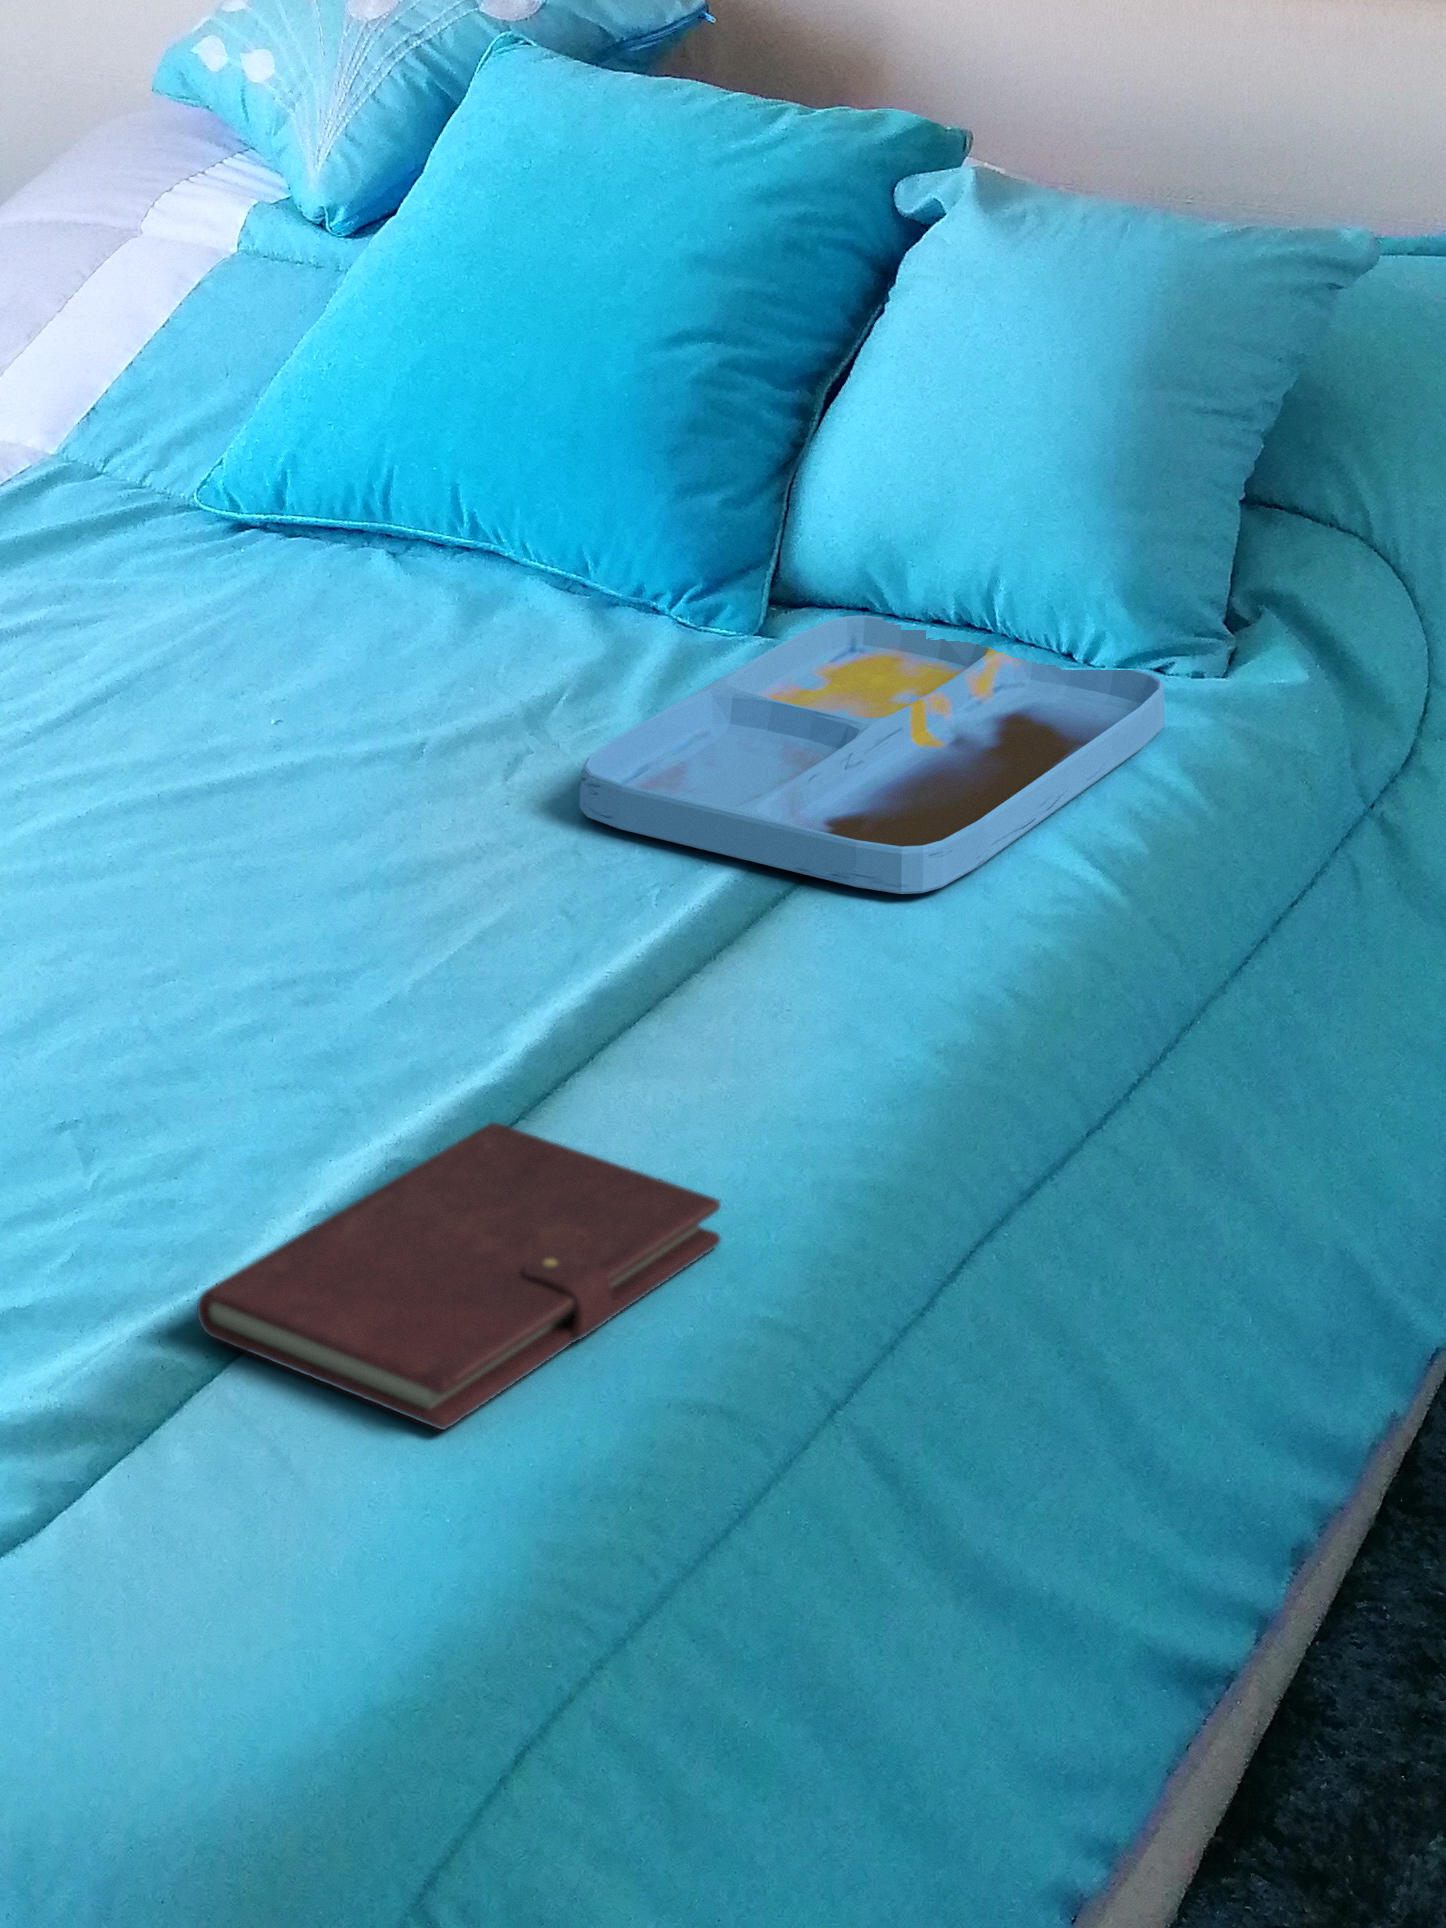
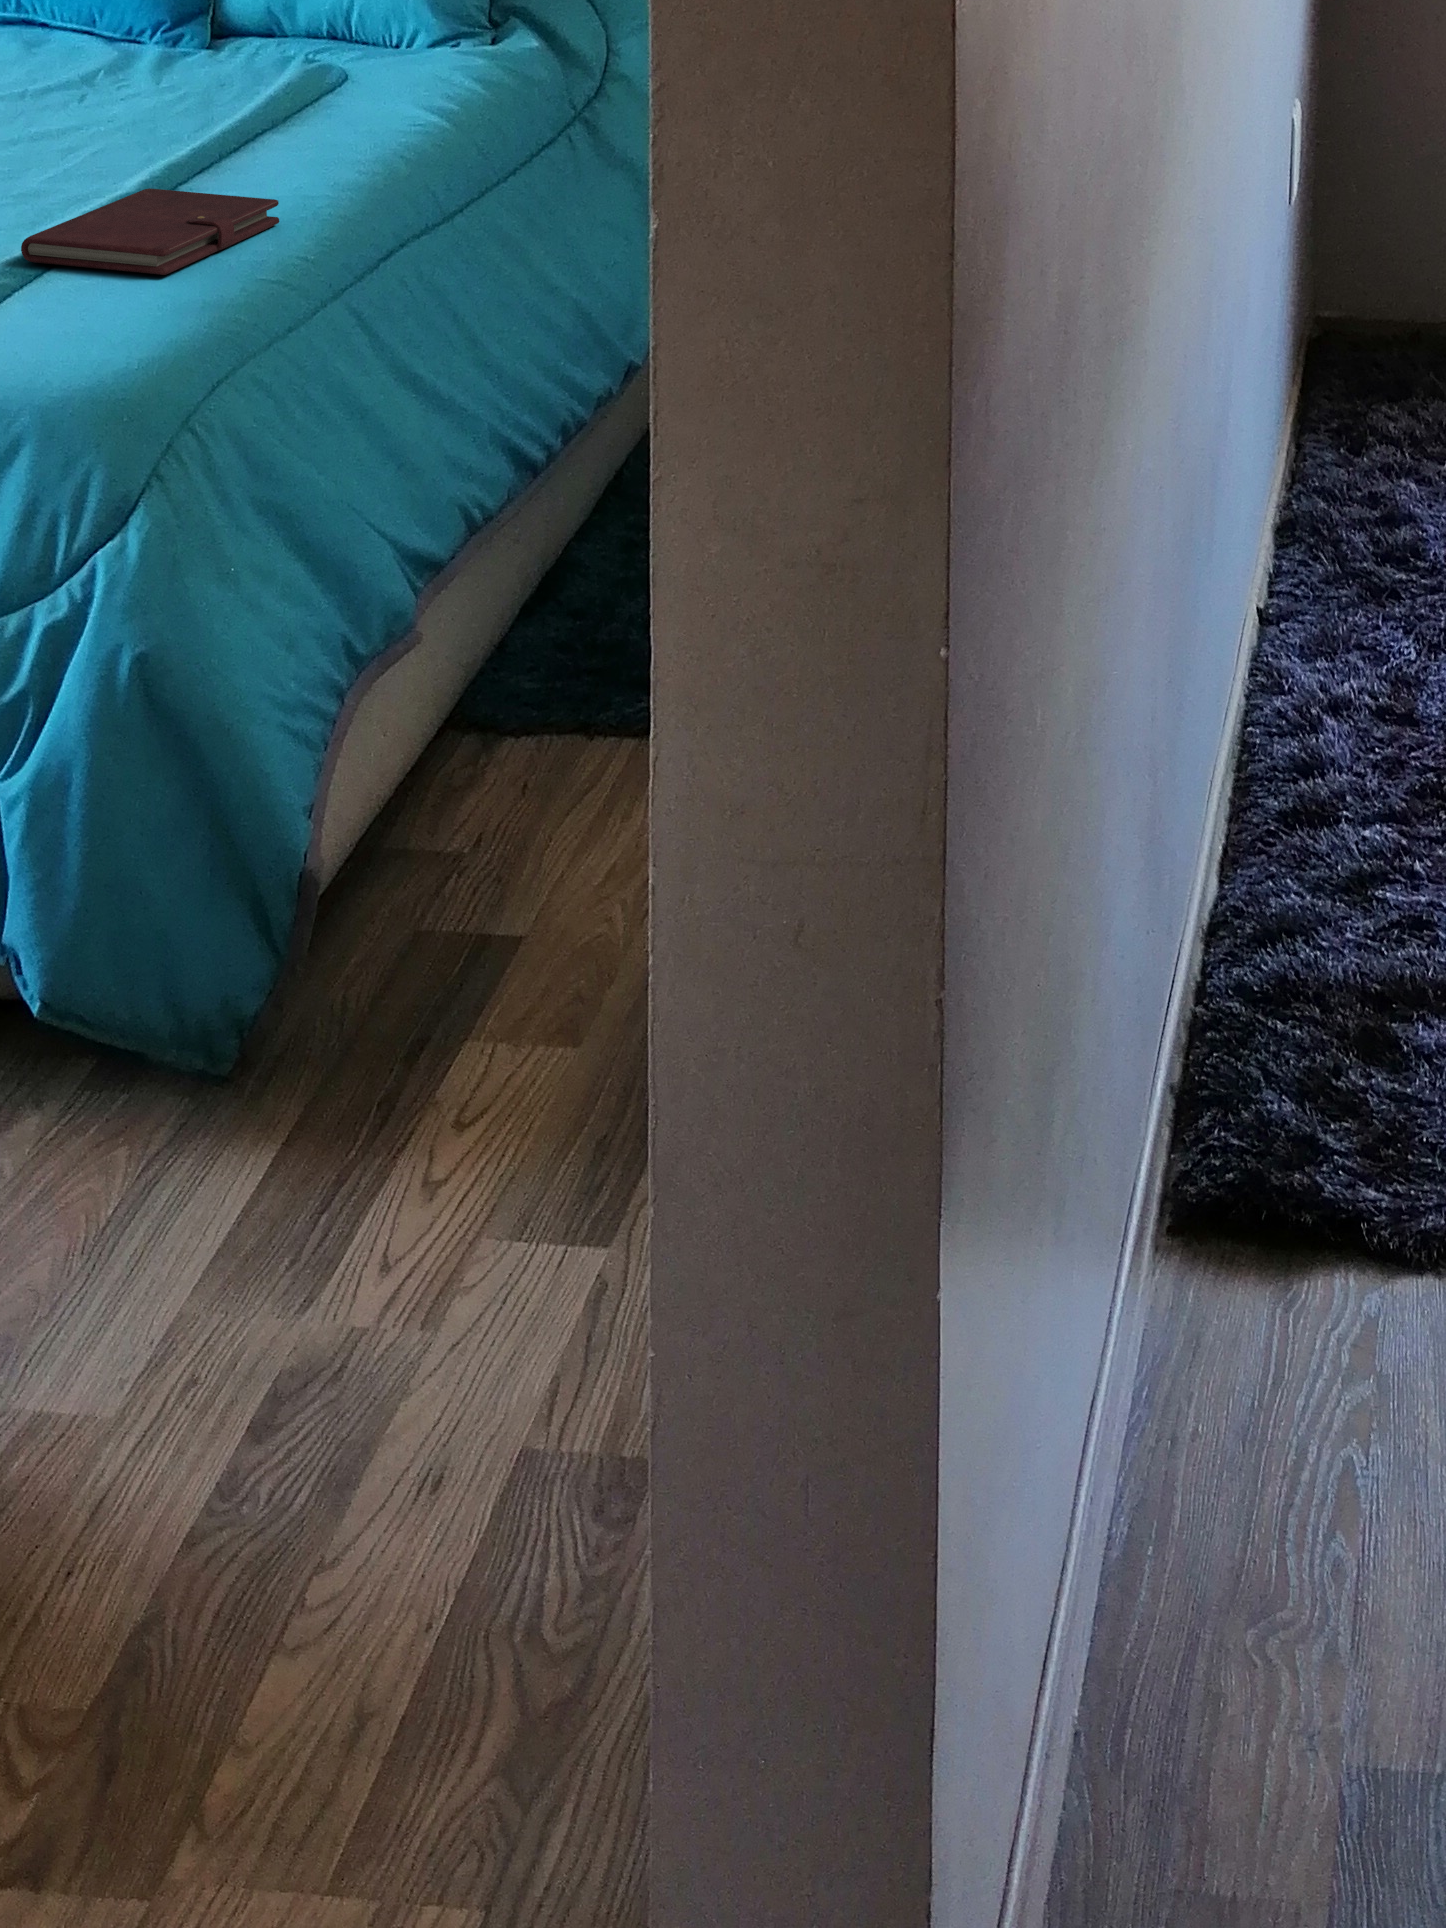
tray: present [579,615,1165,894] -> none [135,27,461,122]

